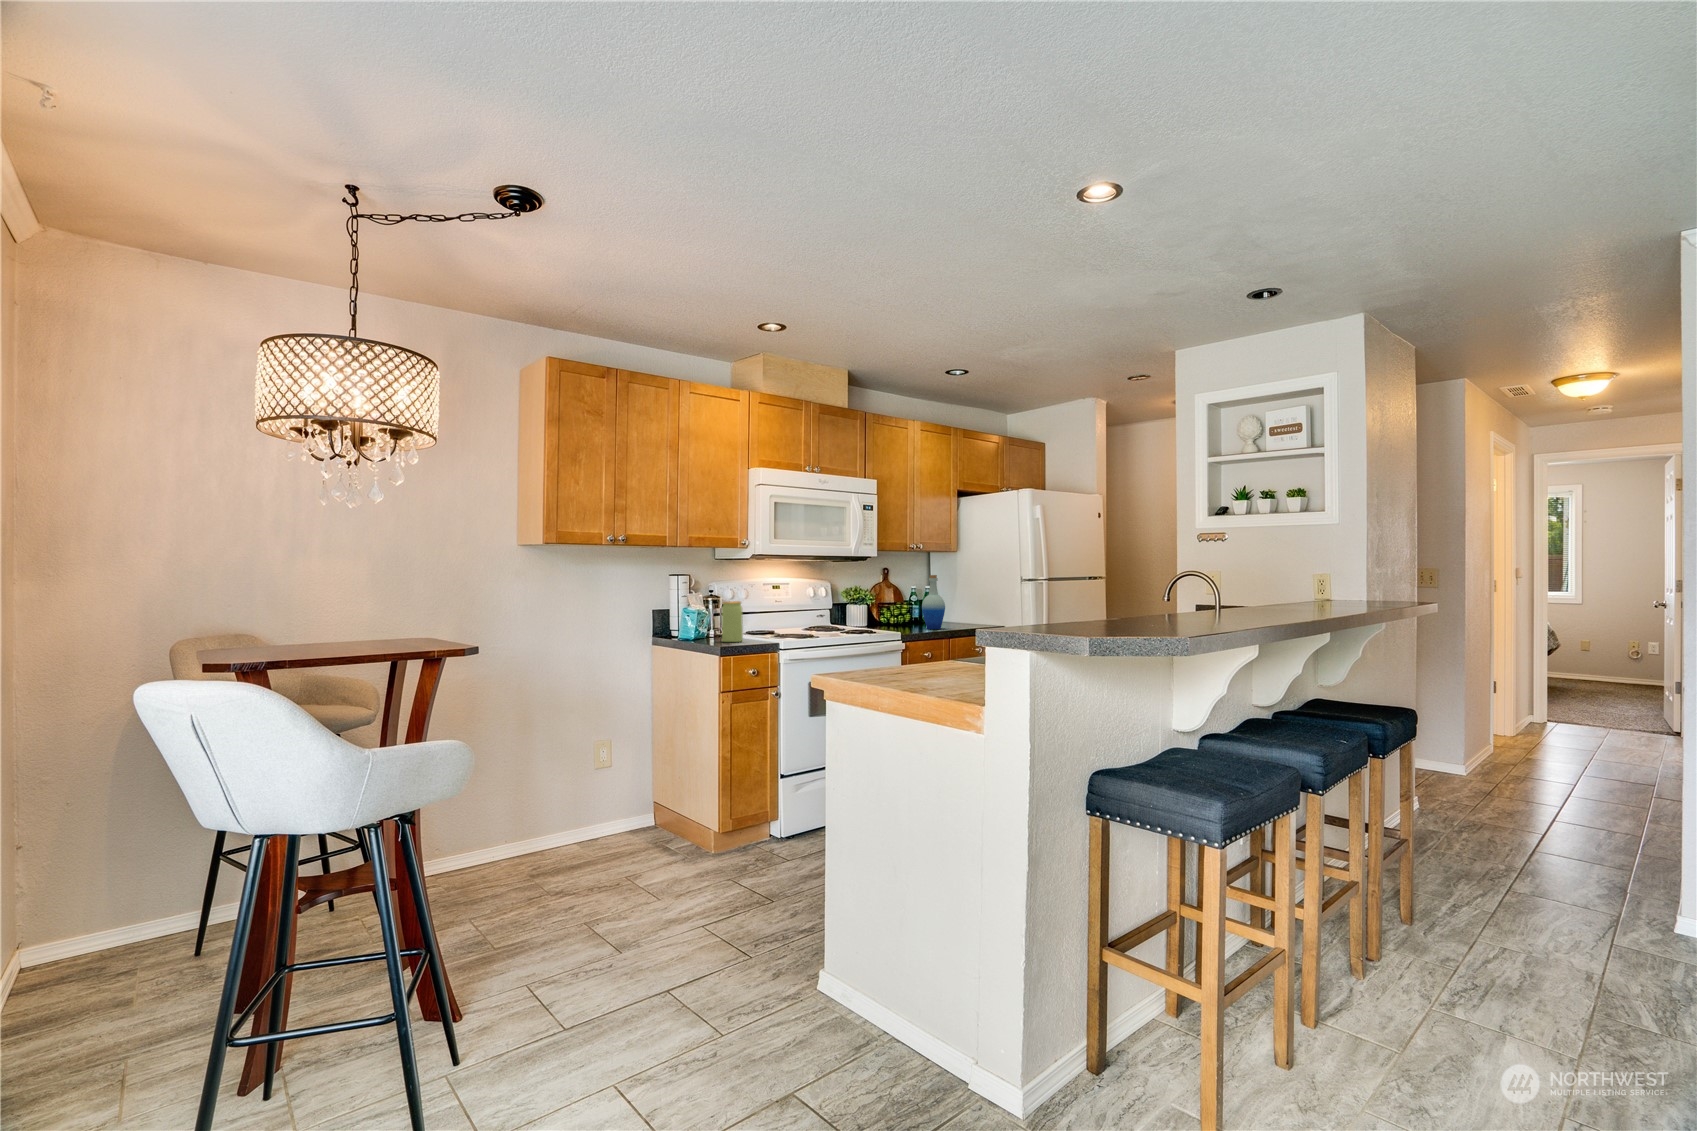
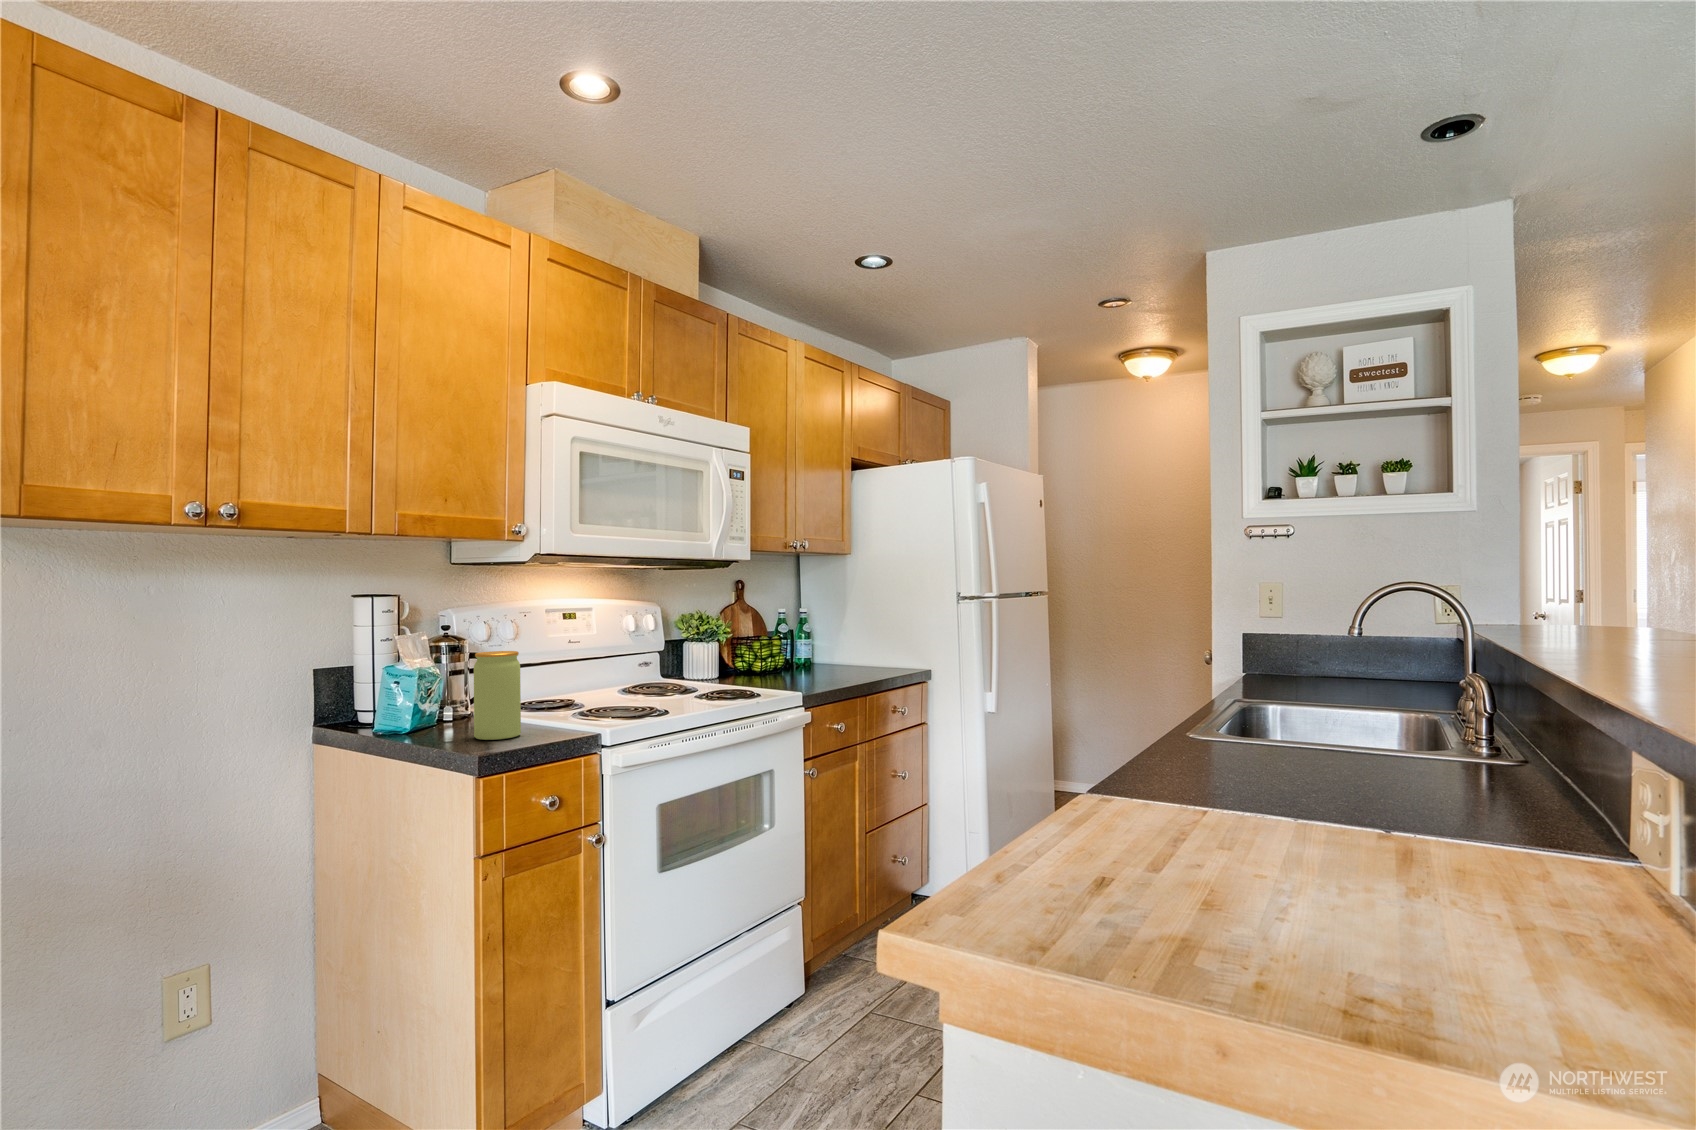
bottle: present [922,575,945,629] -> none [816,591,854,679]

